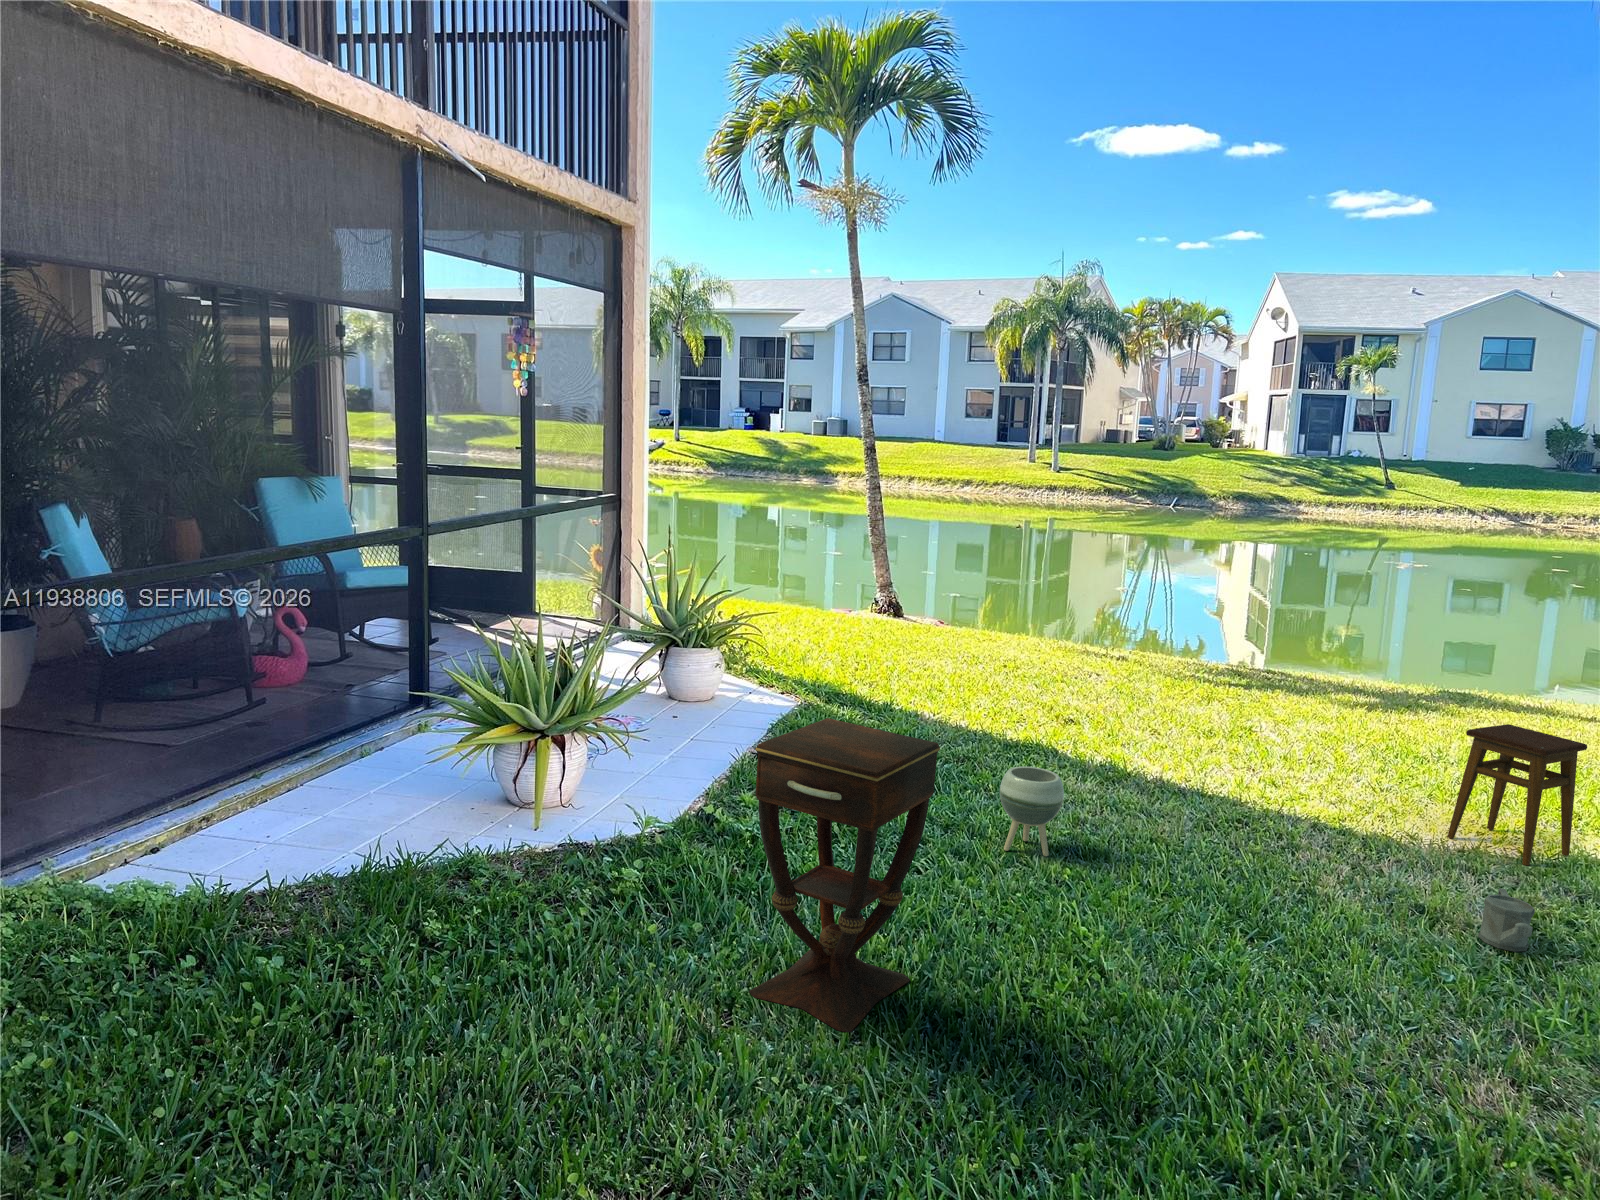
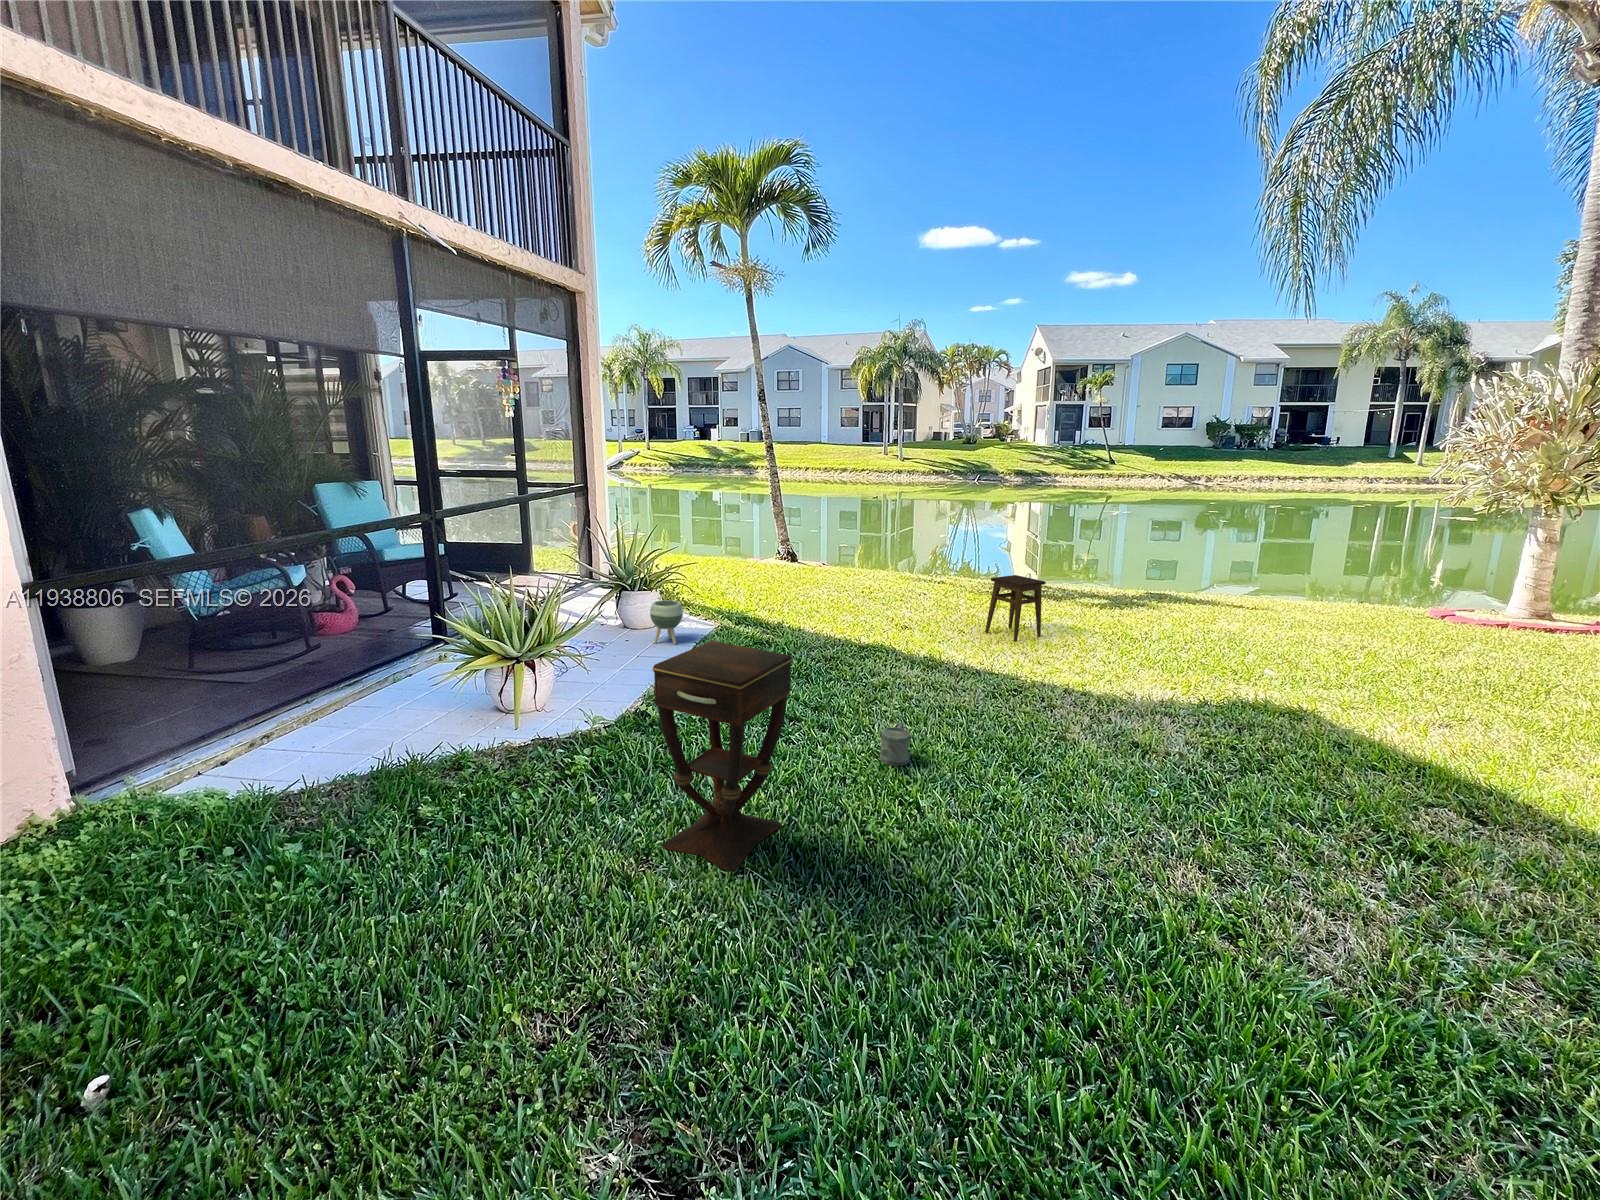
stool: present [1447,724,1587,865] -> present [985,575,1046,642]
planter: present [1000,766,1064,856] -> present [650,600,683,645]
watering can: present [1478,888,1535,952] -> present [880,722,911,766]

